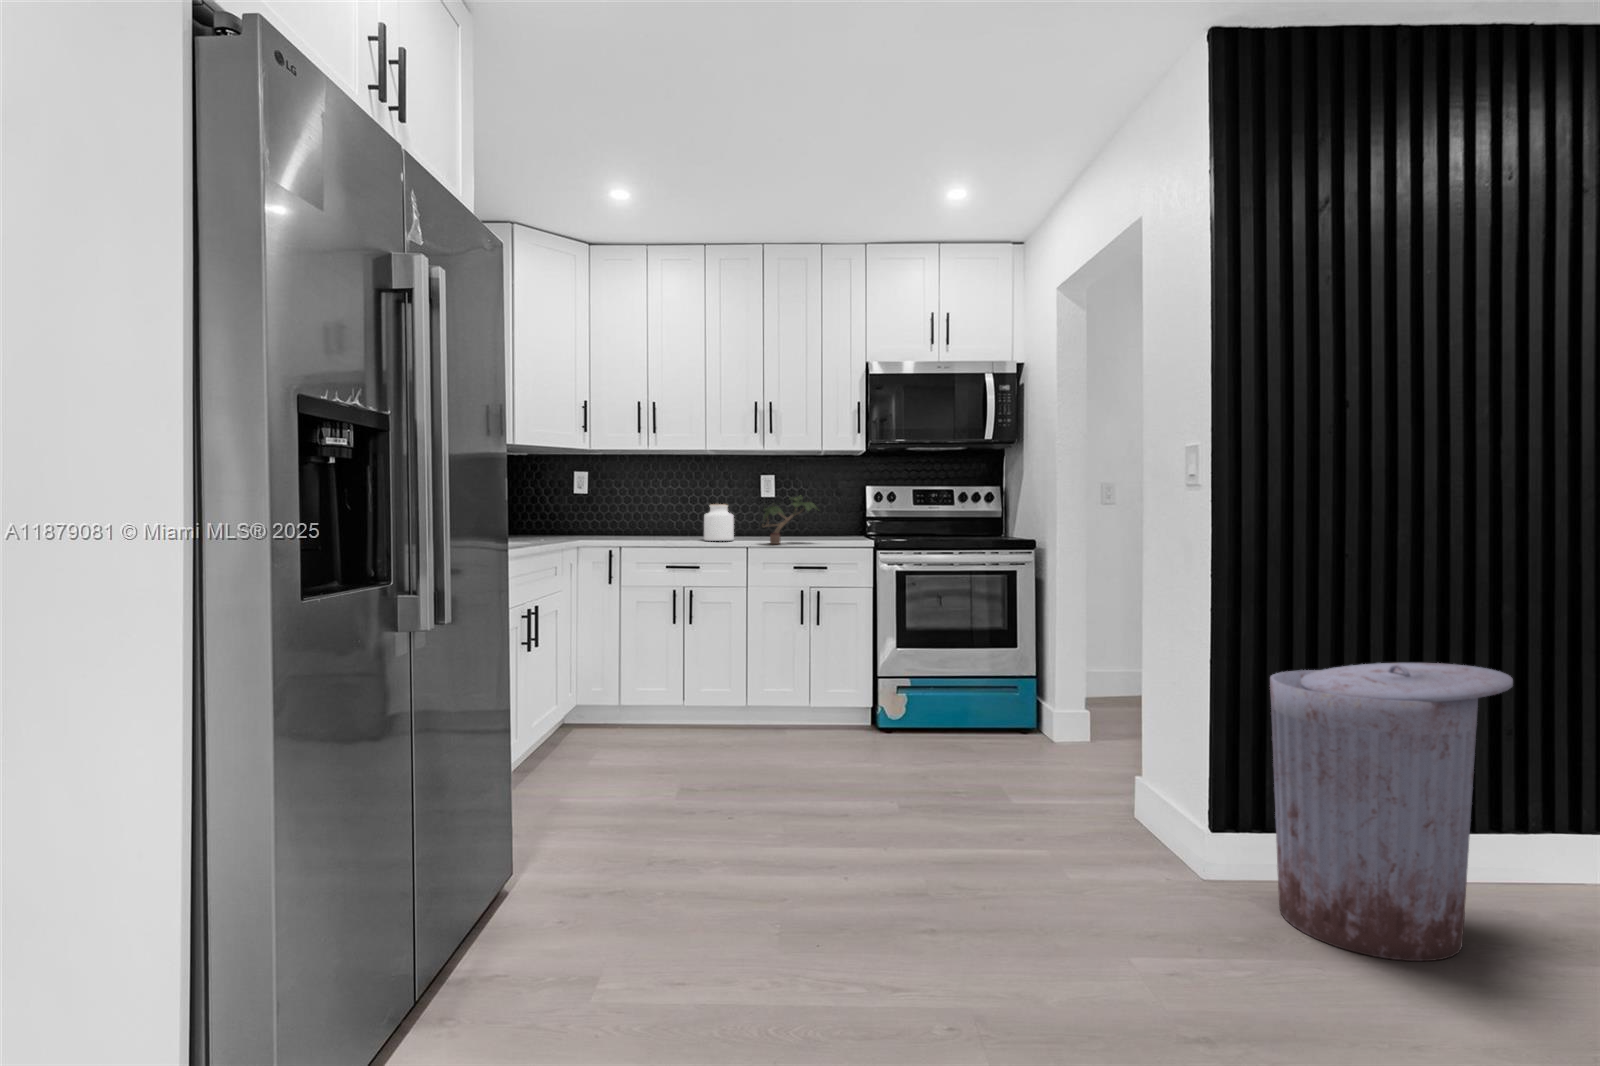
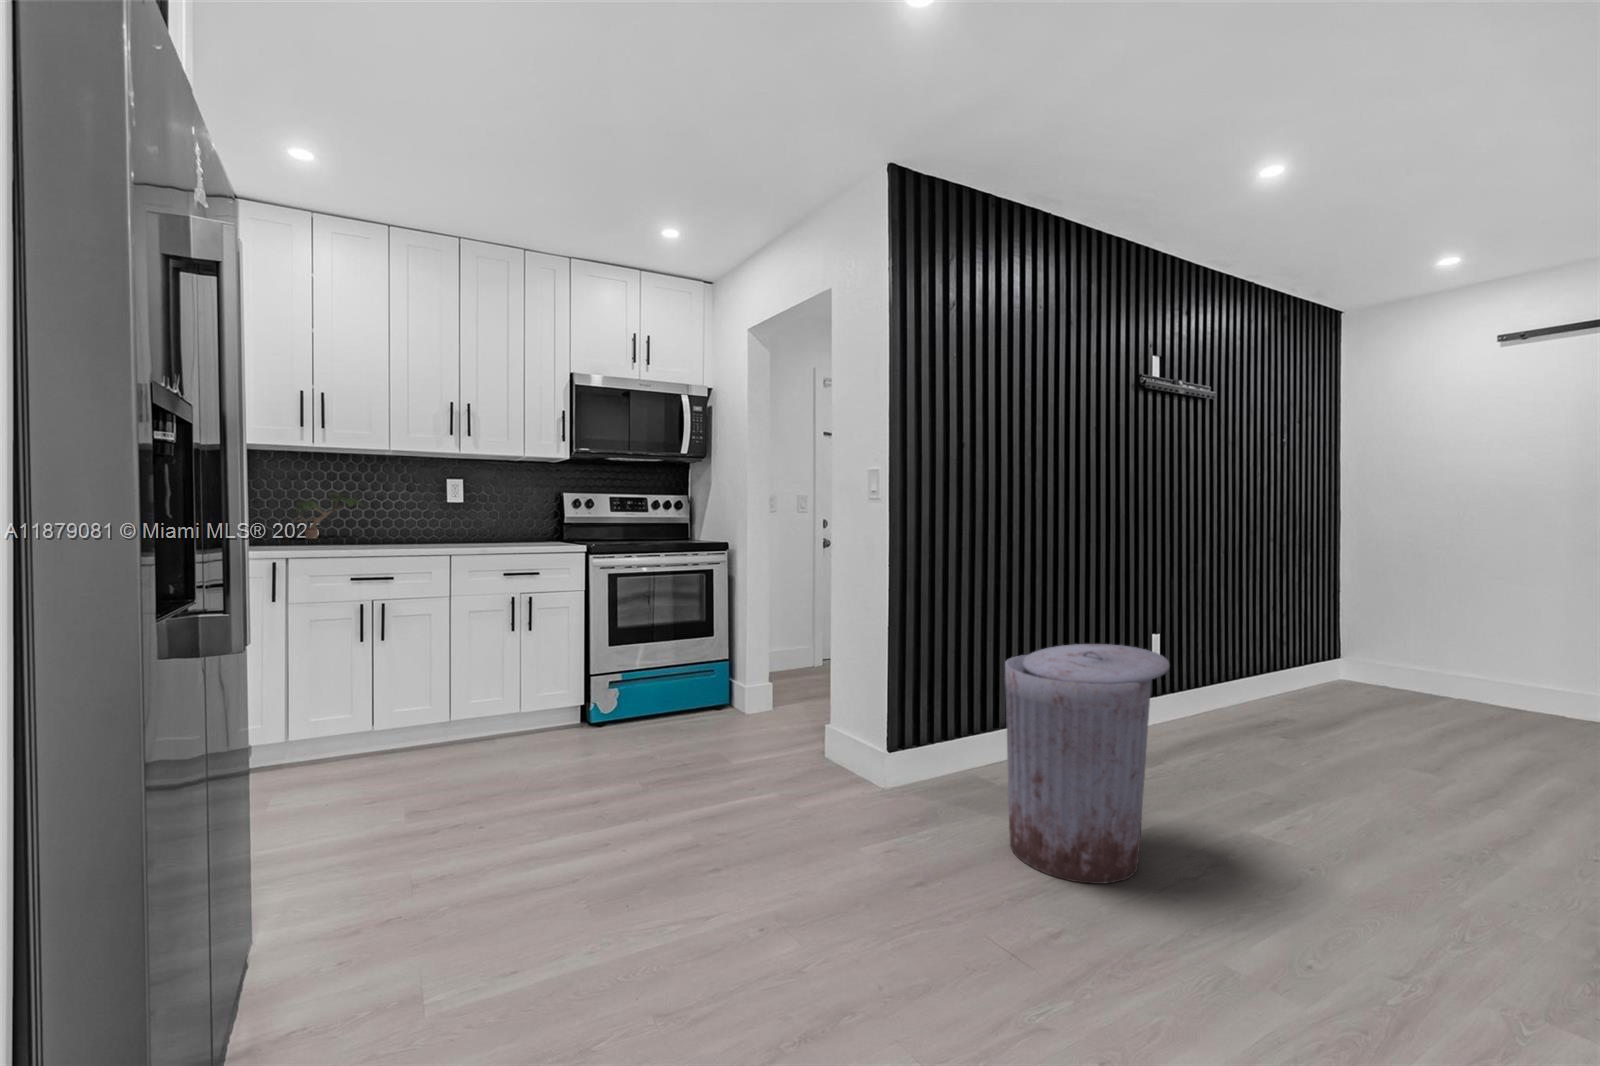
potted plant: present [763,495,818,544] -> present [296,493,362,539]
jar: present [704,504,734,541] -> none [393,510,429,549]

